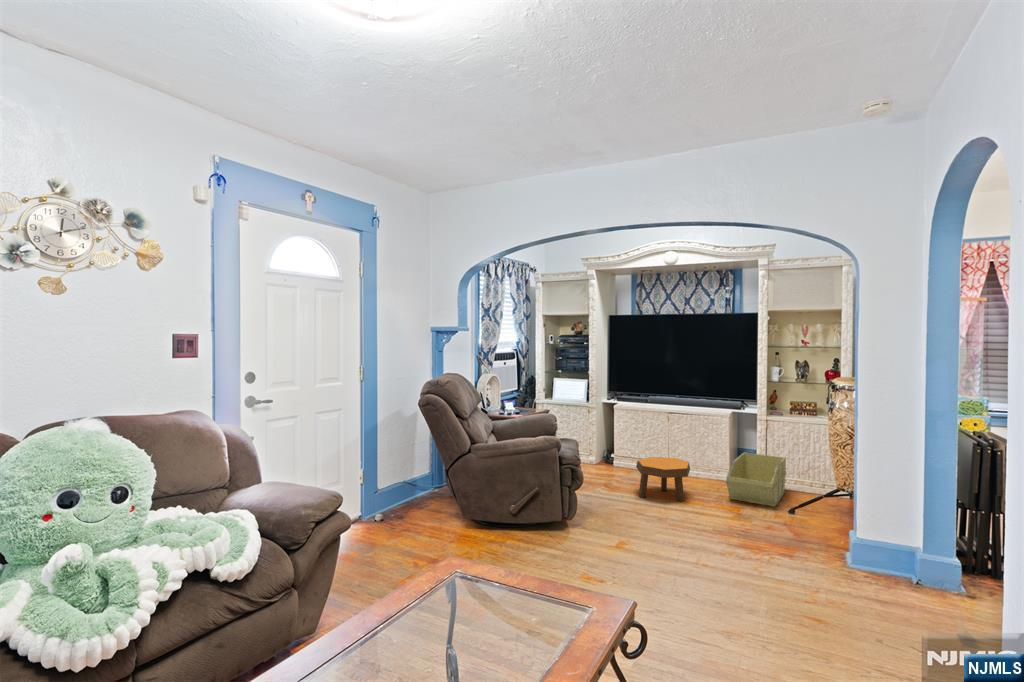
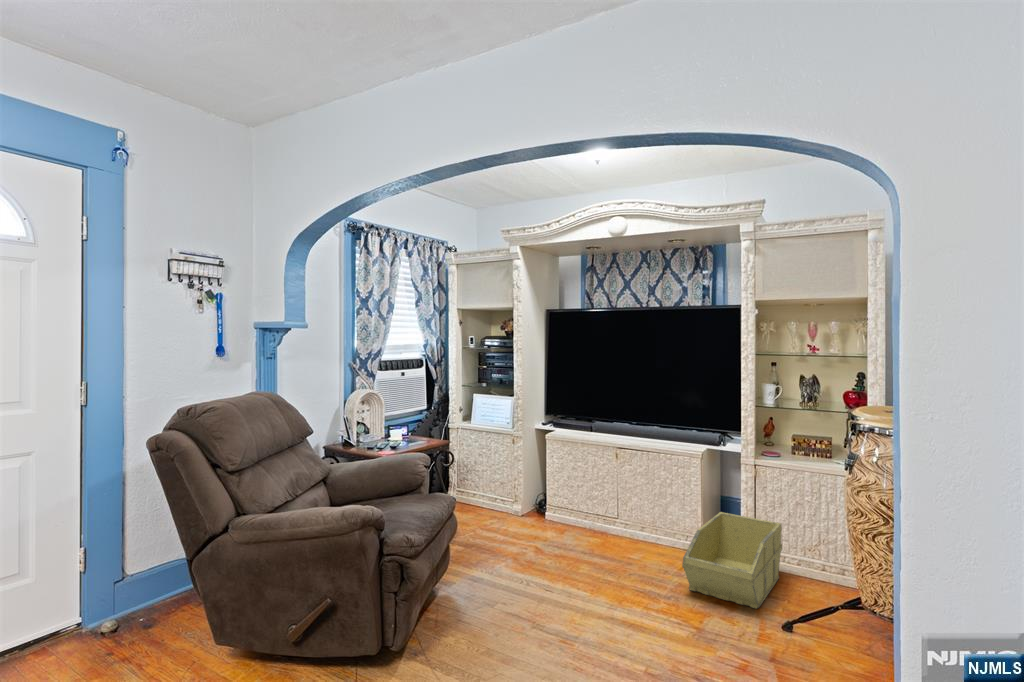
footstool: present [636,457,690,501] -> none [552,518,633,594]

